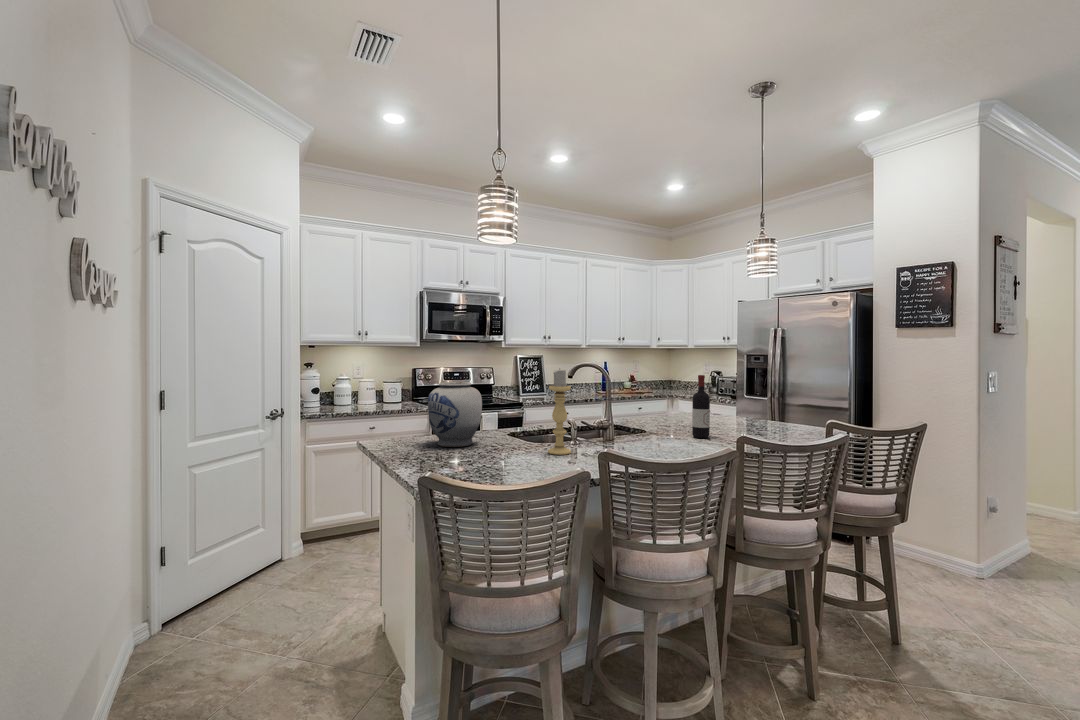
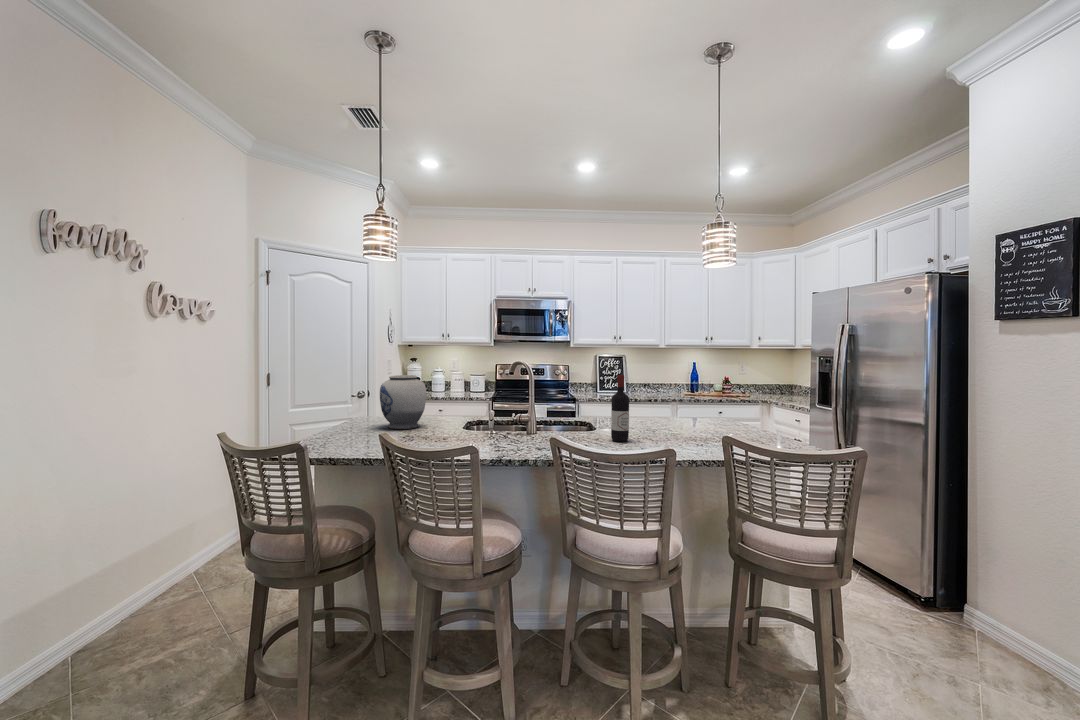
candle holder: present [548,369,571,455] -> none [439,364,460,443]

